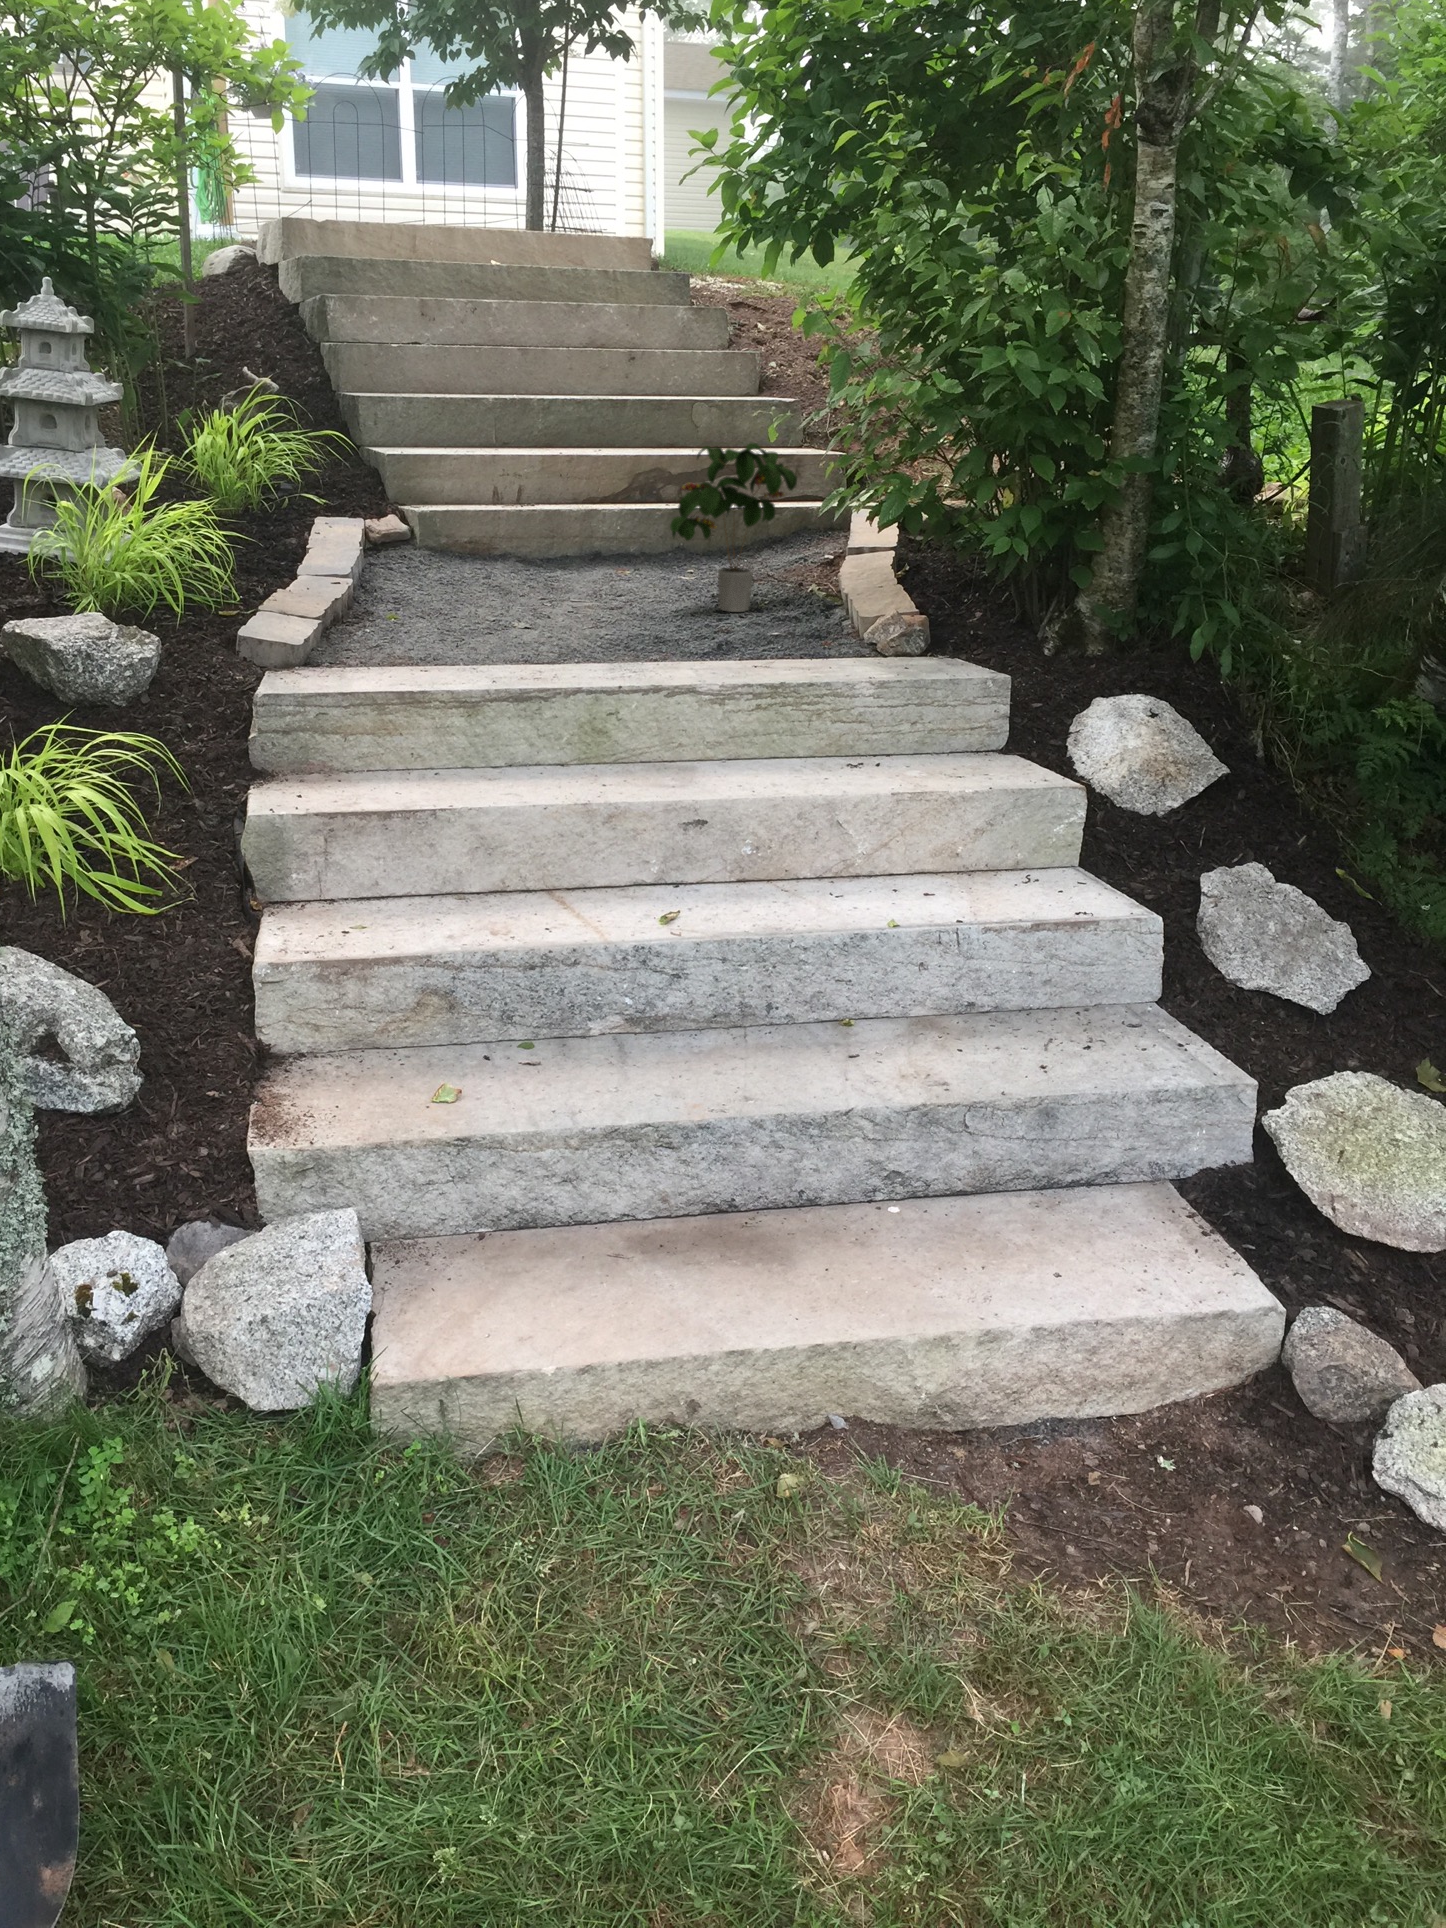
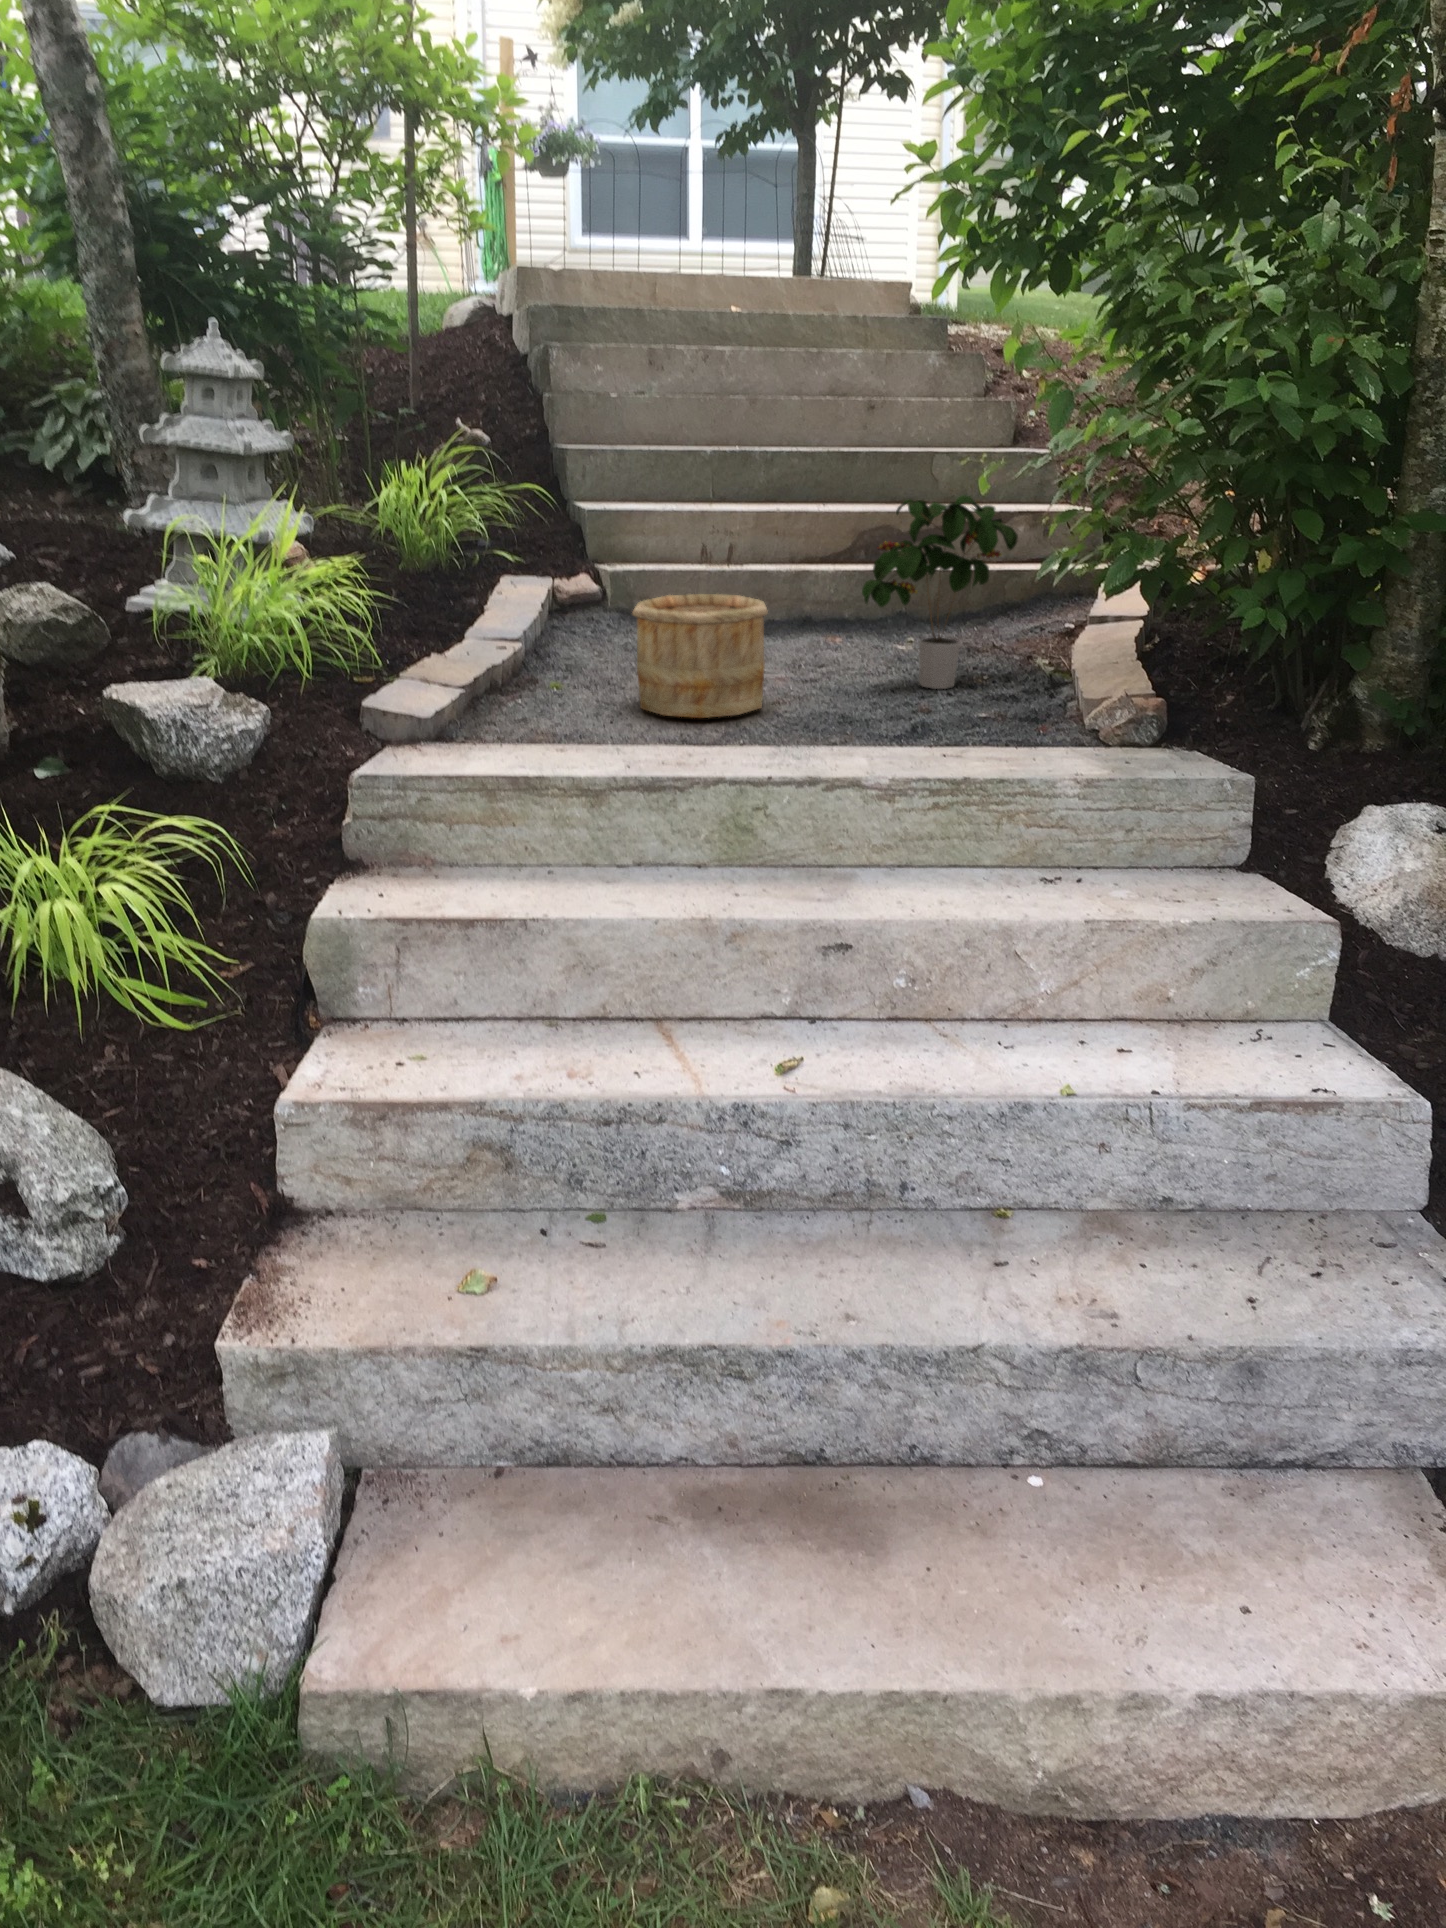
wooden bucket: none [475,530,595,640] -> present [633,594,768,718]

